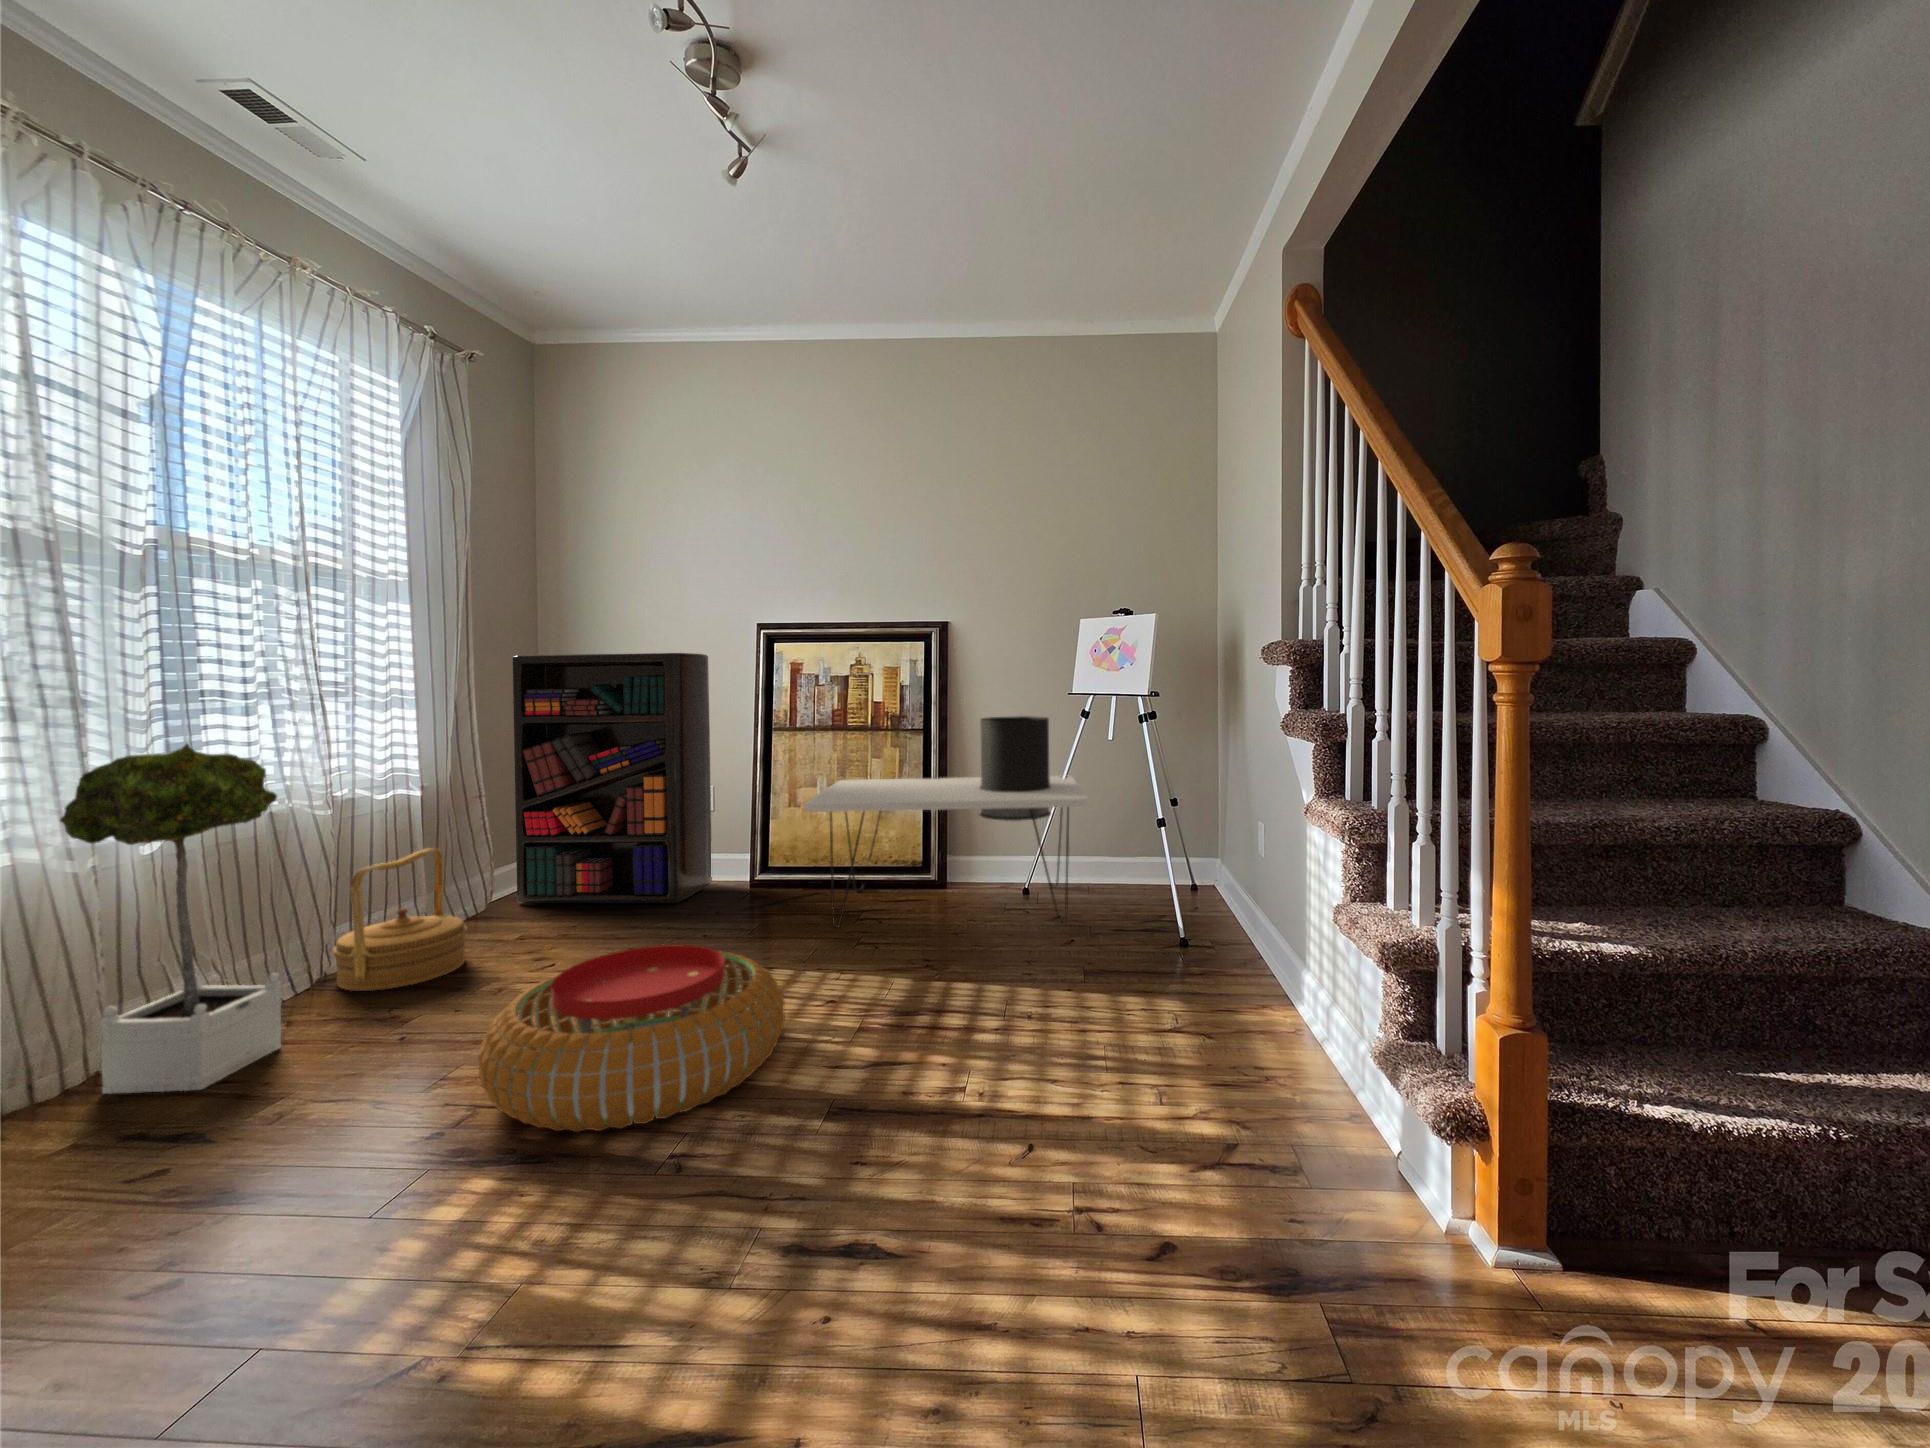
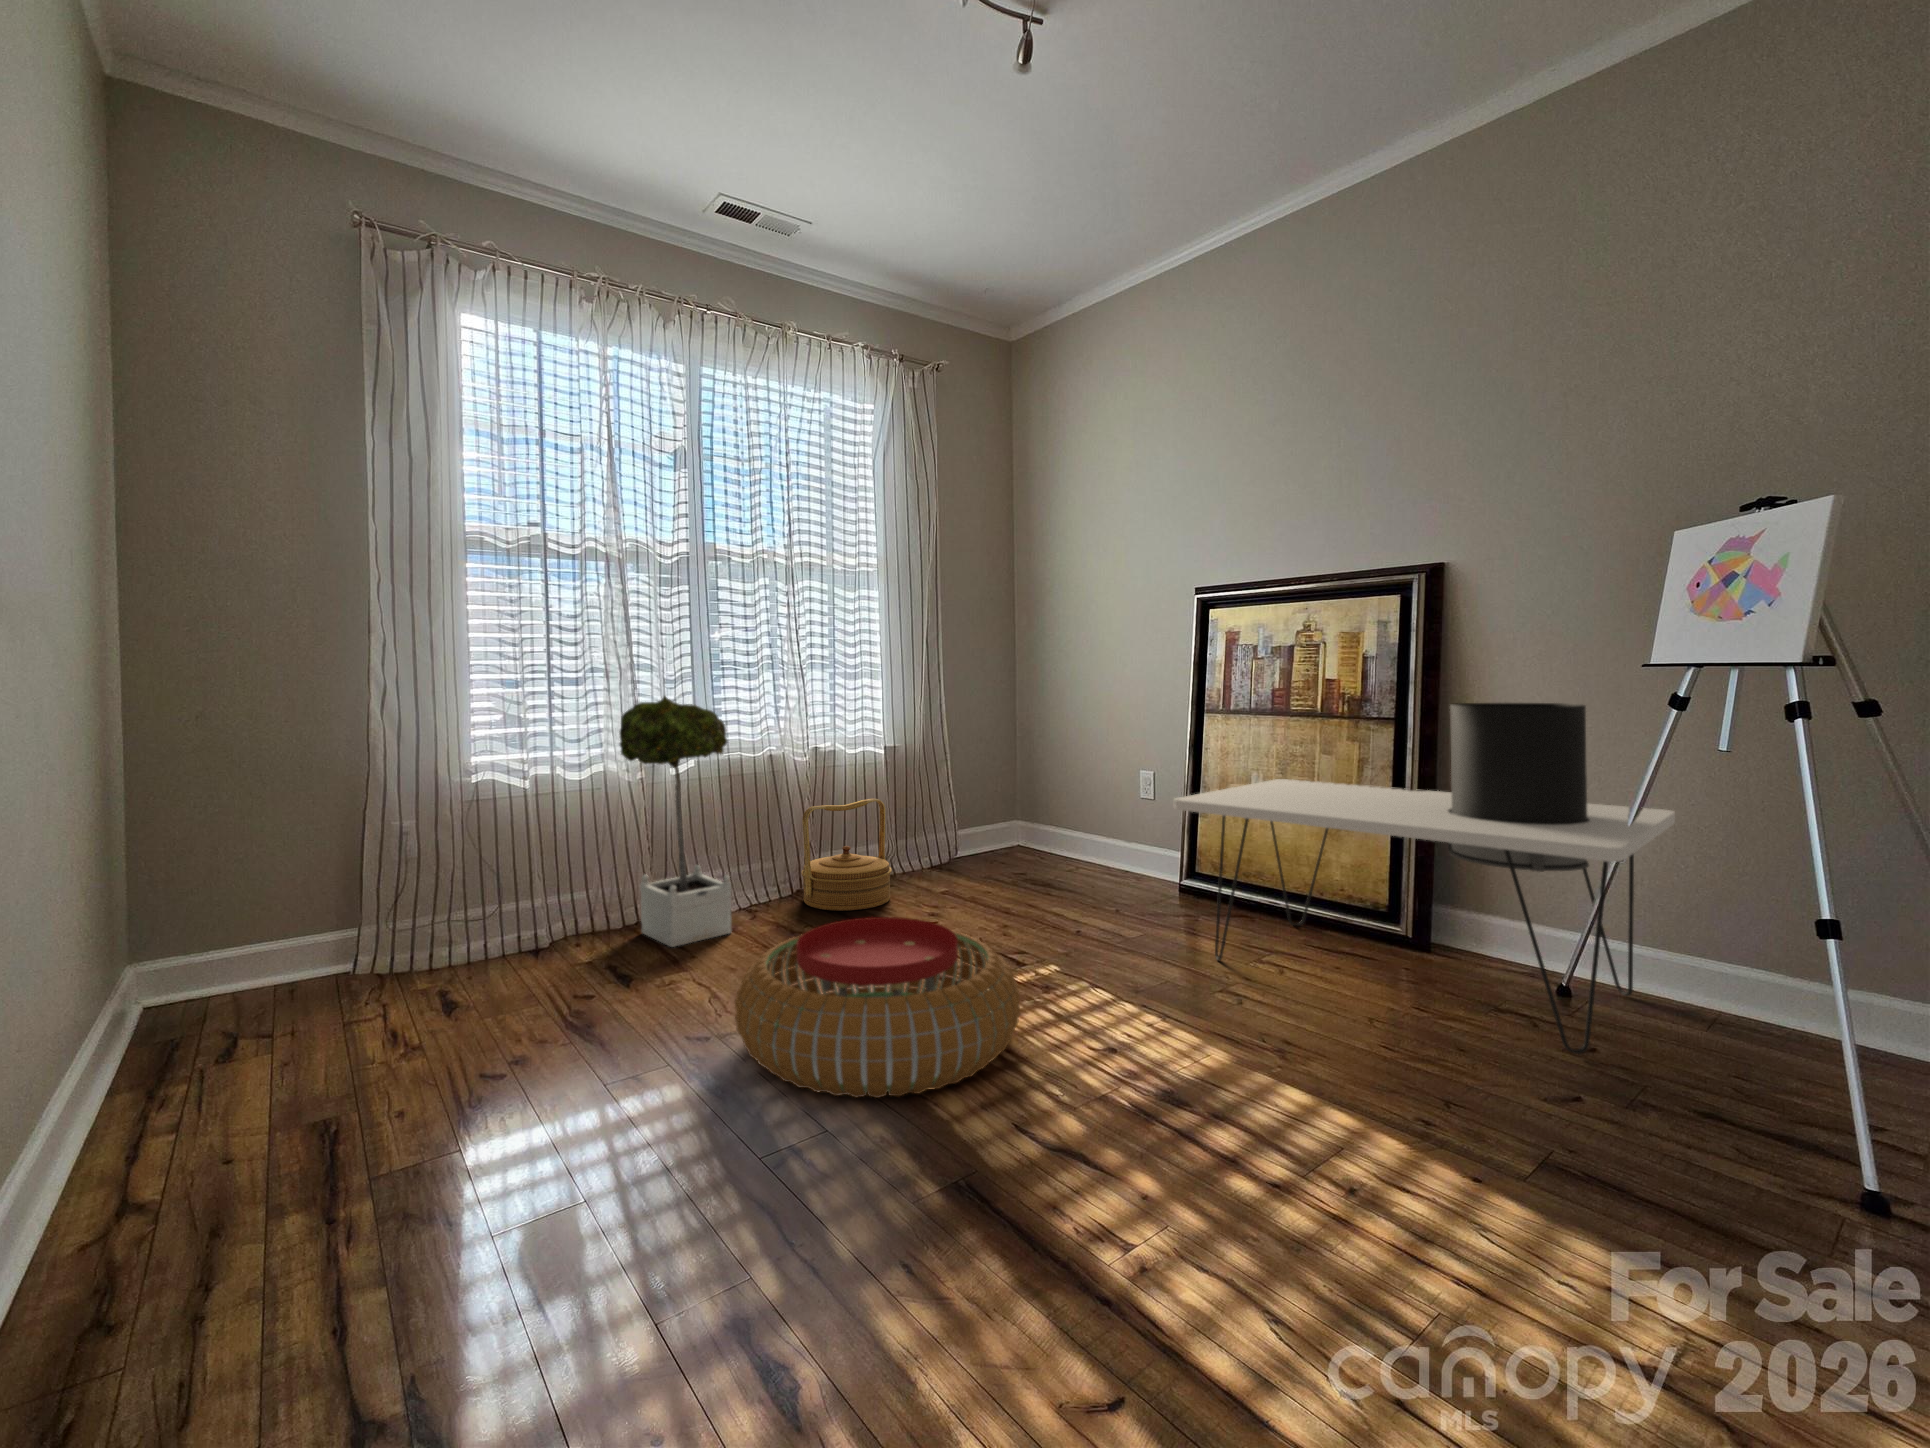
bookshelf: present [513,653,712,903] -> none [970,624,1147,892]

